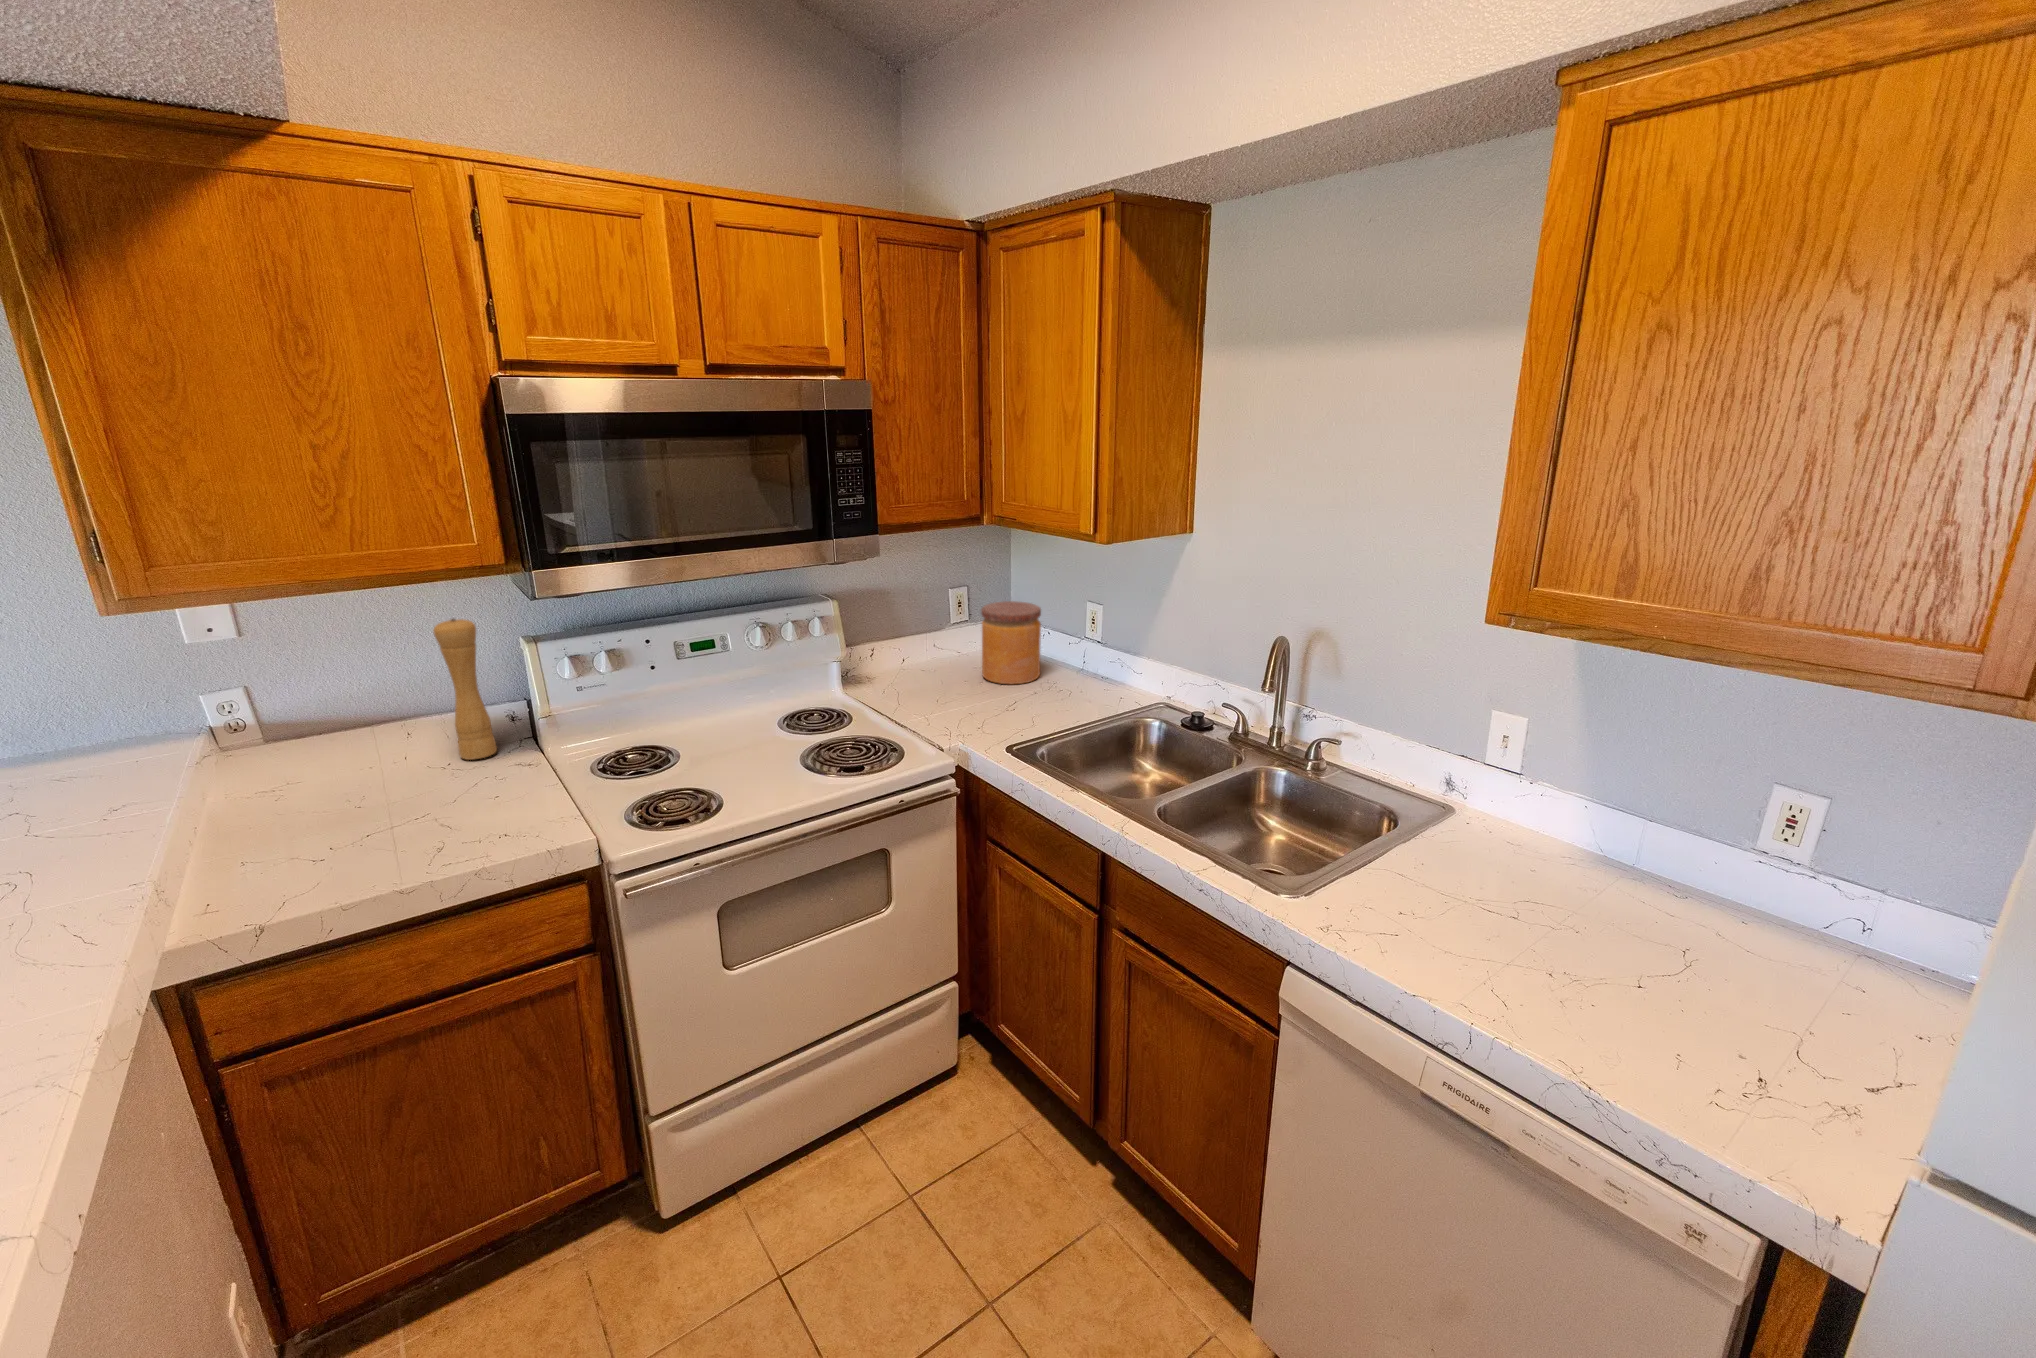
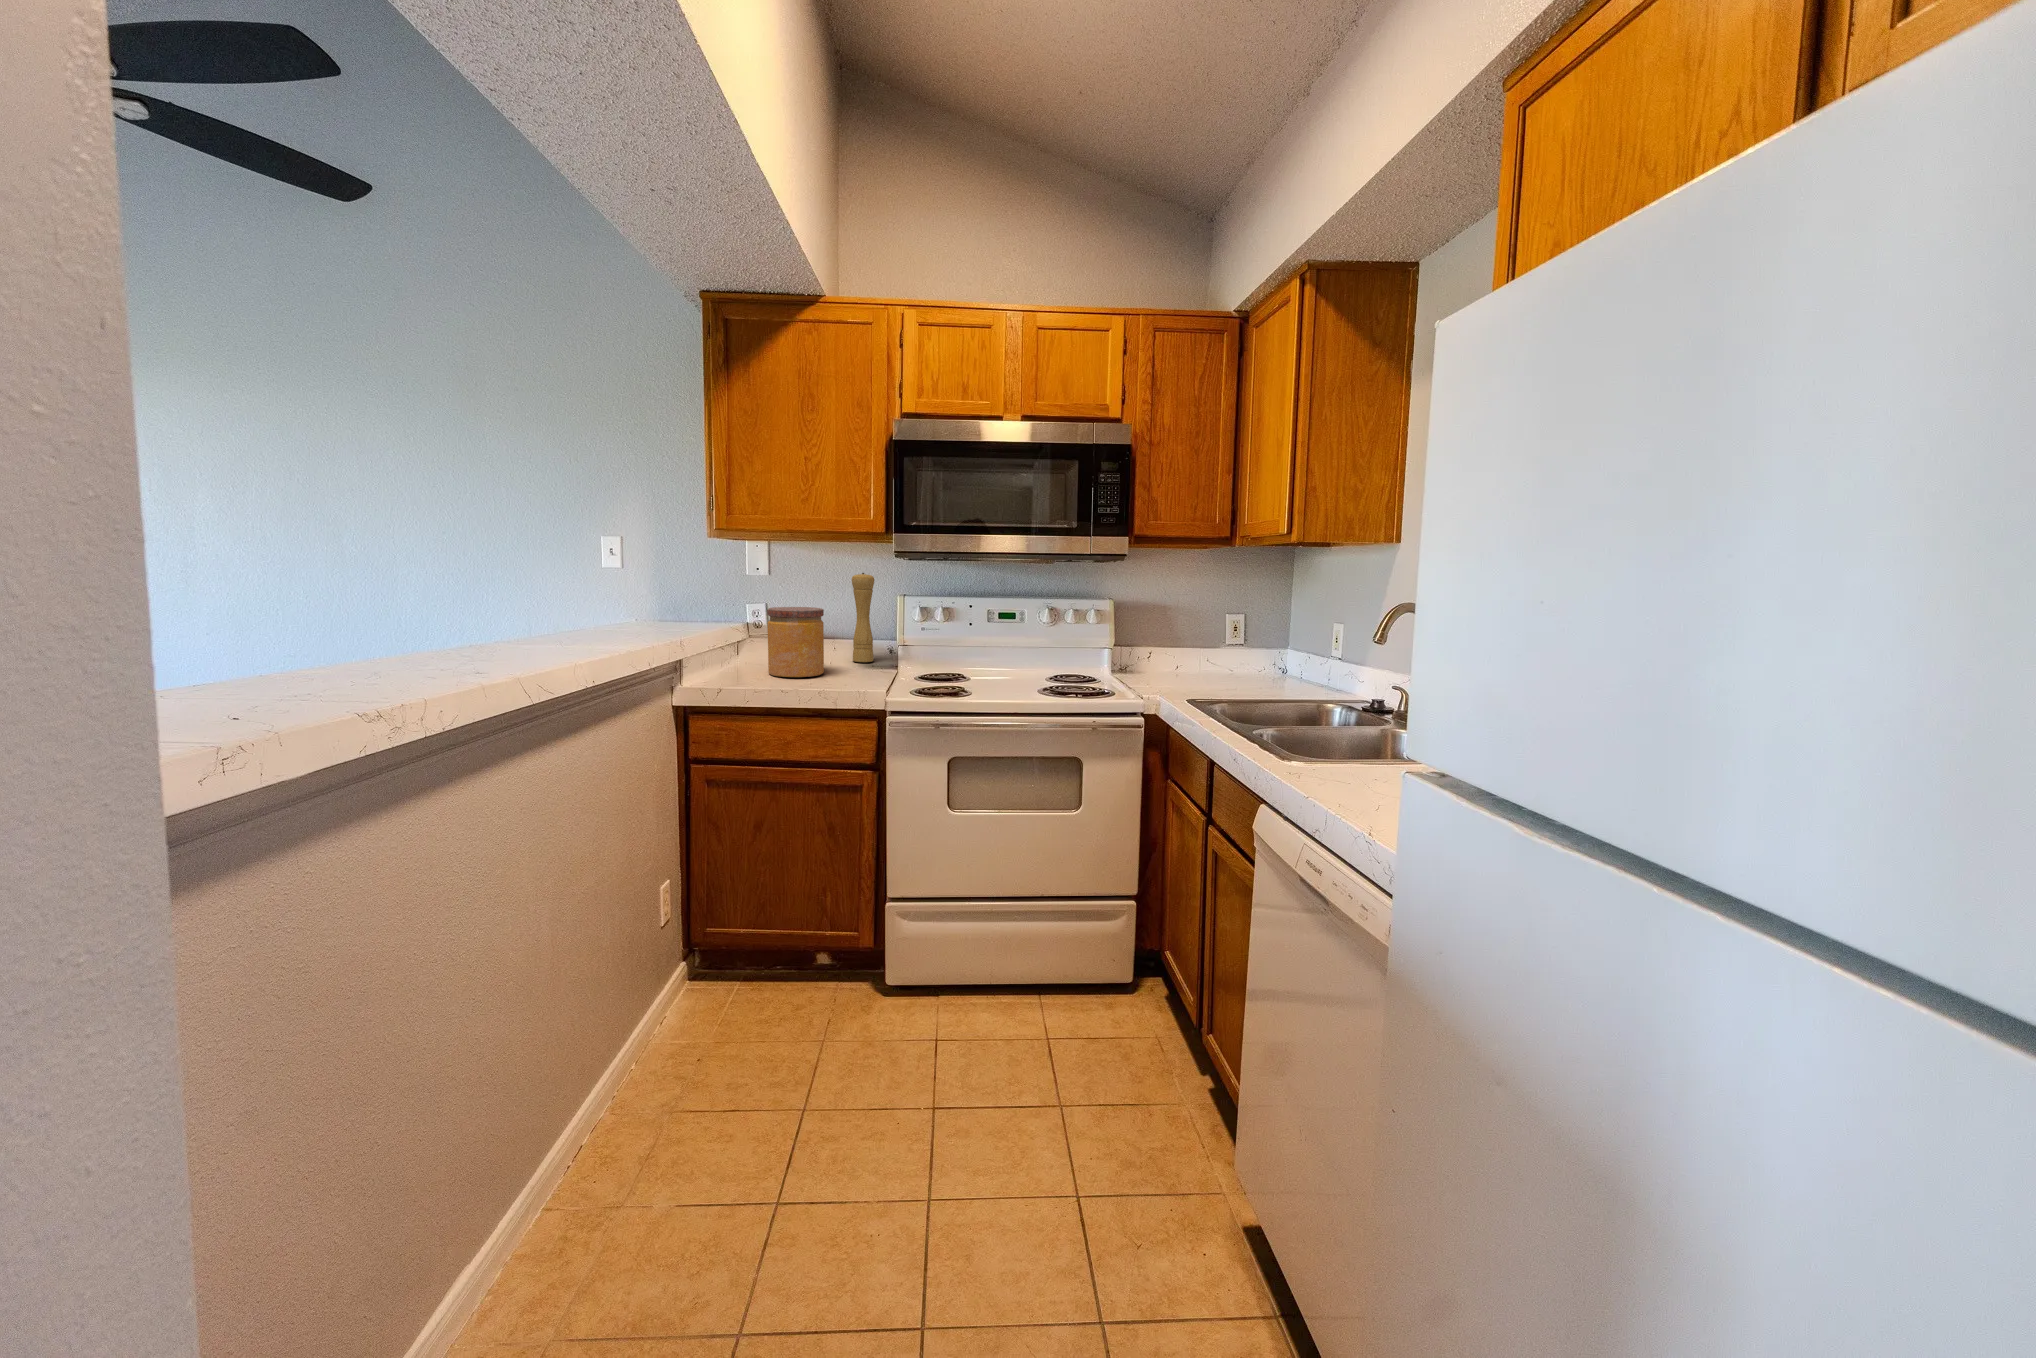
jar: present [981,601,1041,684] -> present [767,607,824,677]

